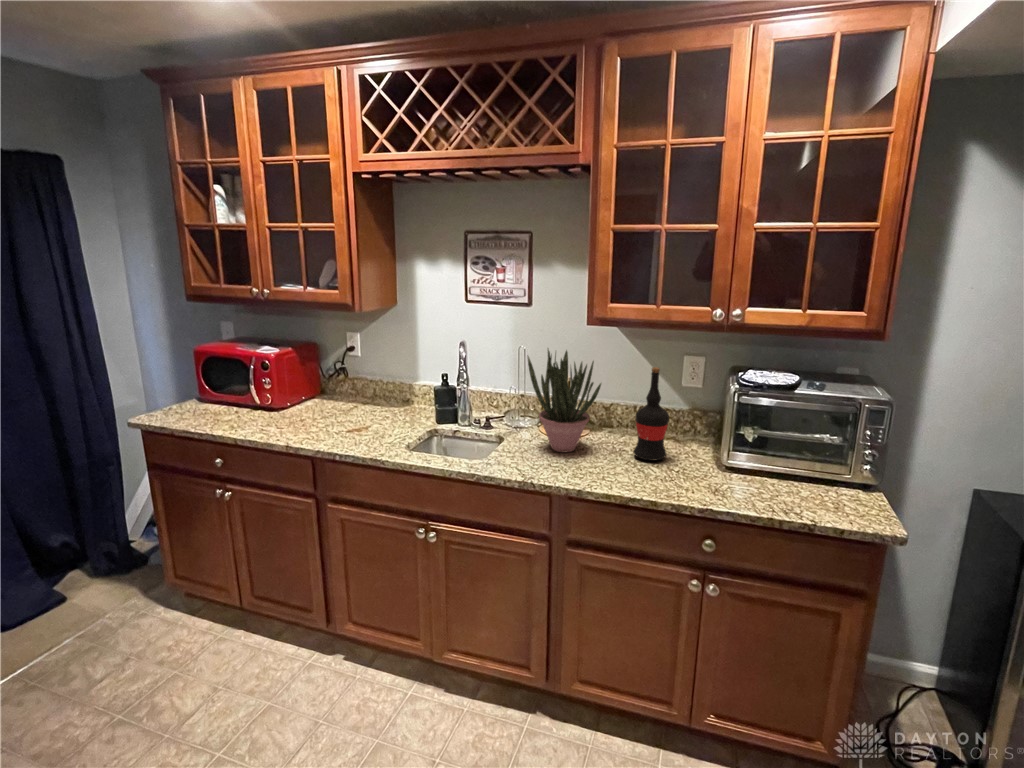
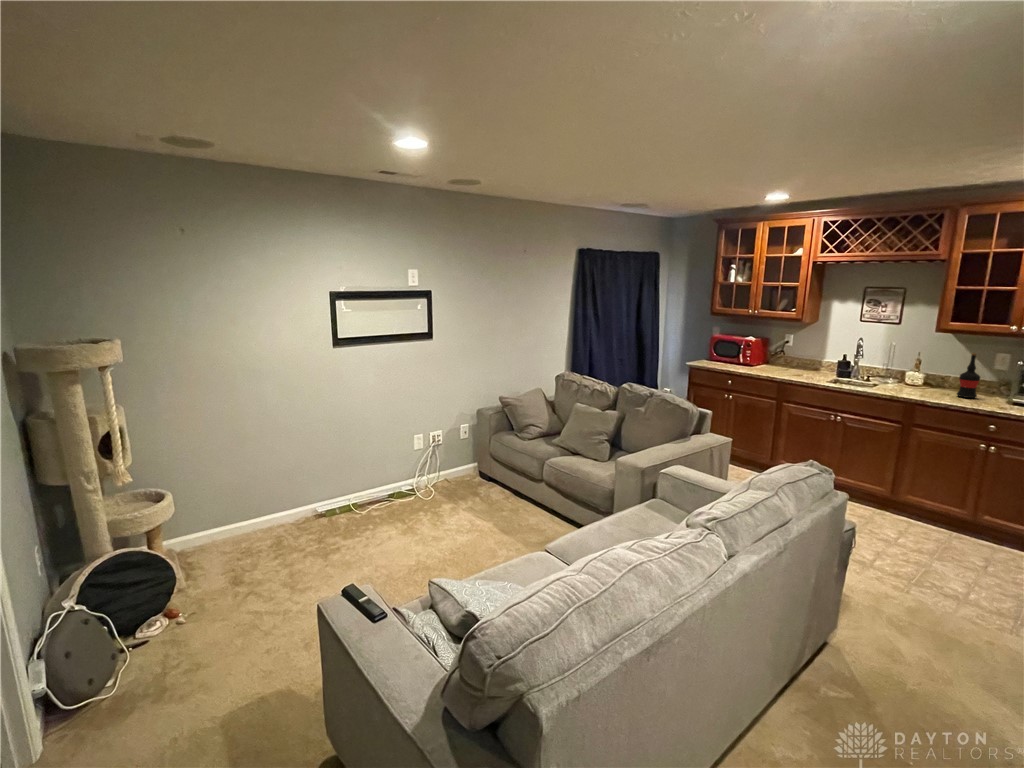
potted plant: present [528,348,601,452] -> none [899,342,941,392]

